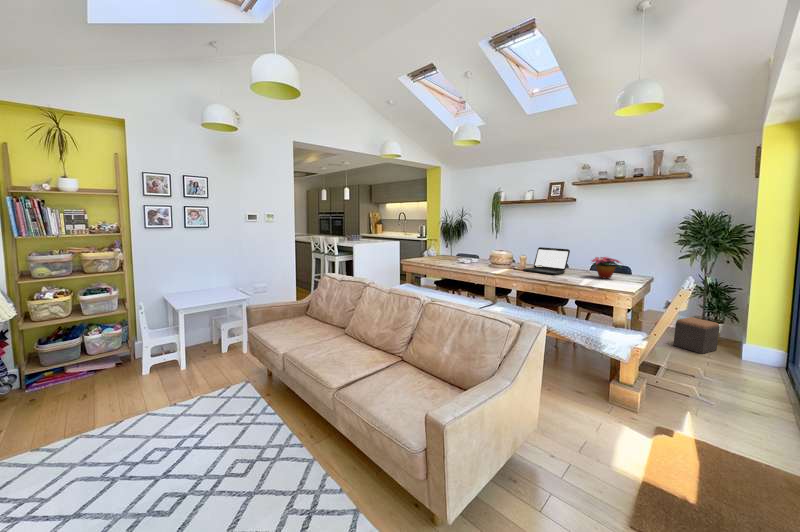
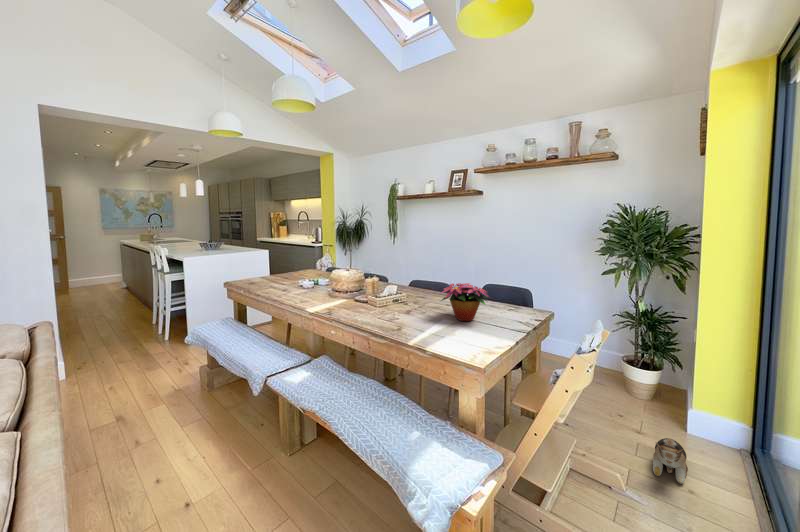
laptop: present [523,247,570,275] -> none [351,263,420,314]
footstool: present [673,317,720,354] -> none [591,362,655,425]
plush toy: none [720,348,742,374] -> present [653,438,688,483]

